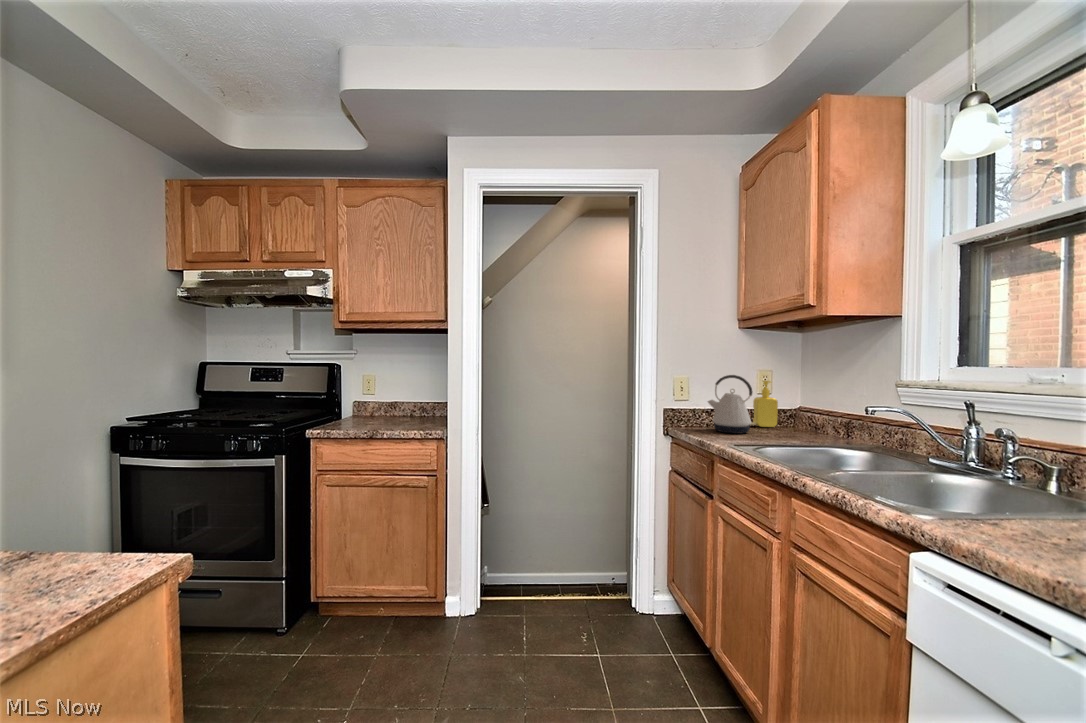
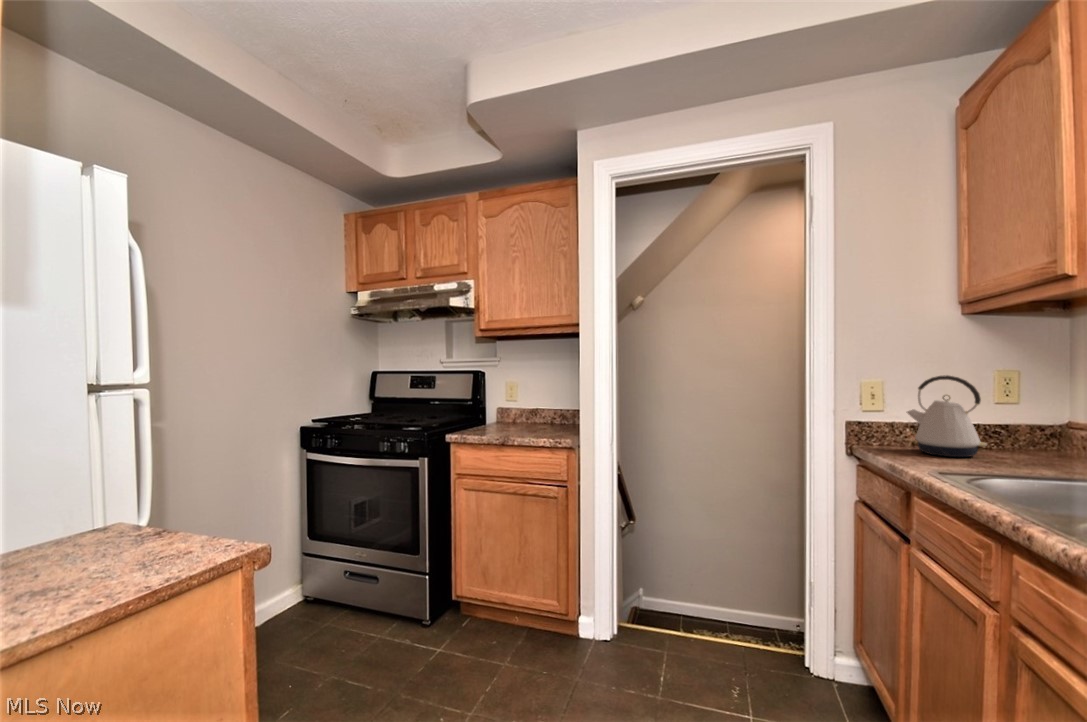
soap dispenser: present [753,381,778,427] -> none [989,383,1033,451]

